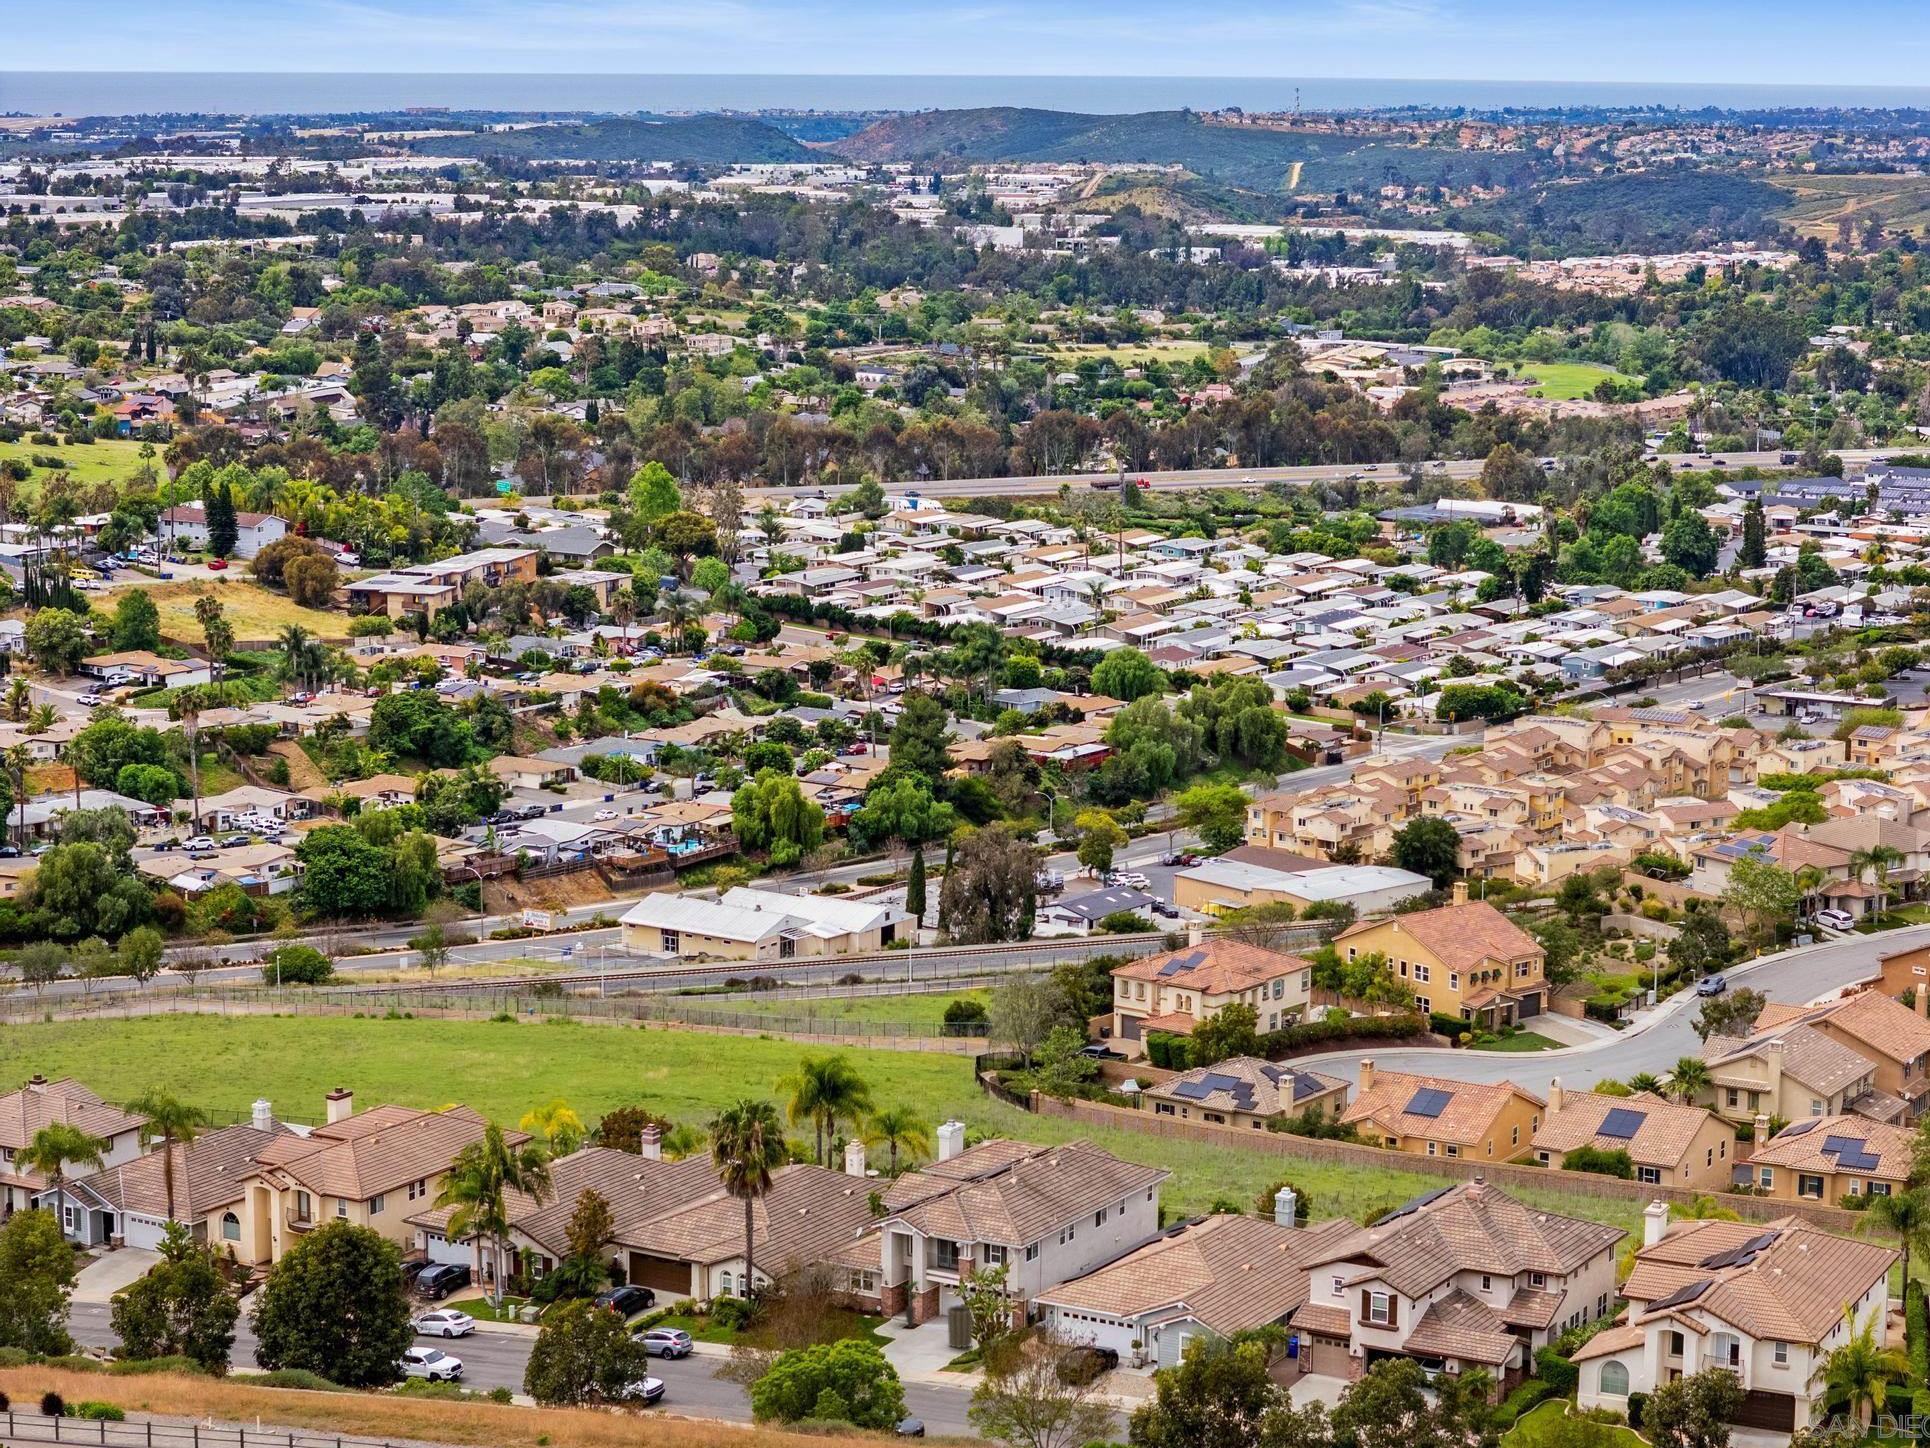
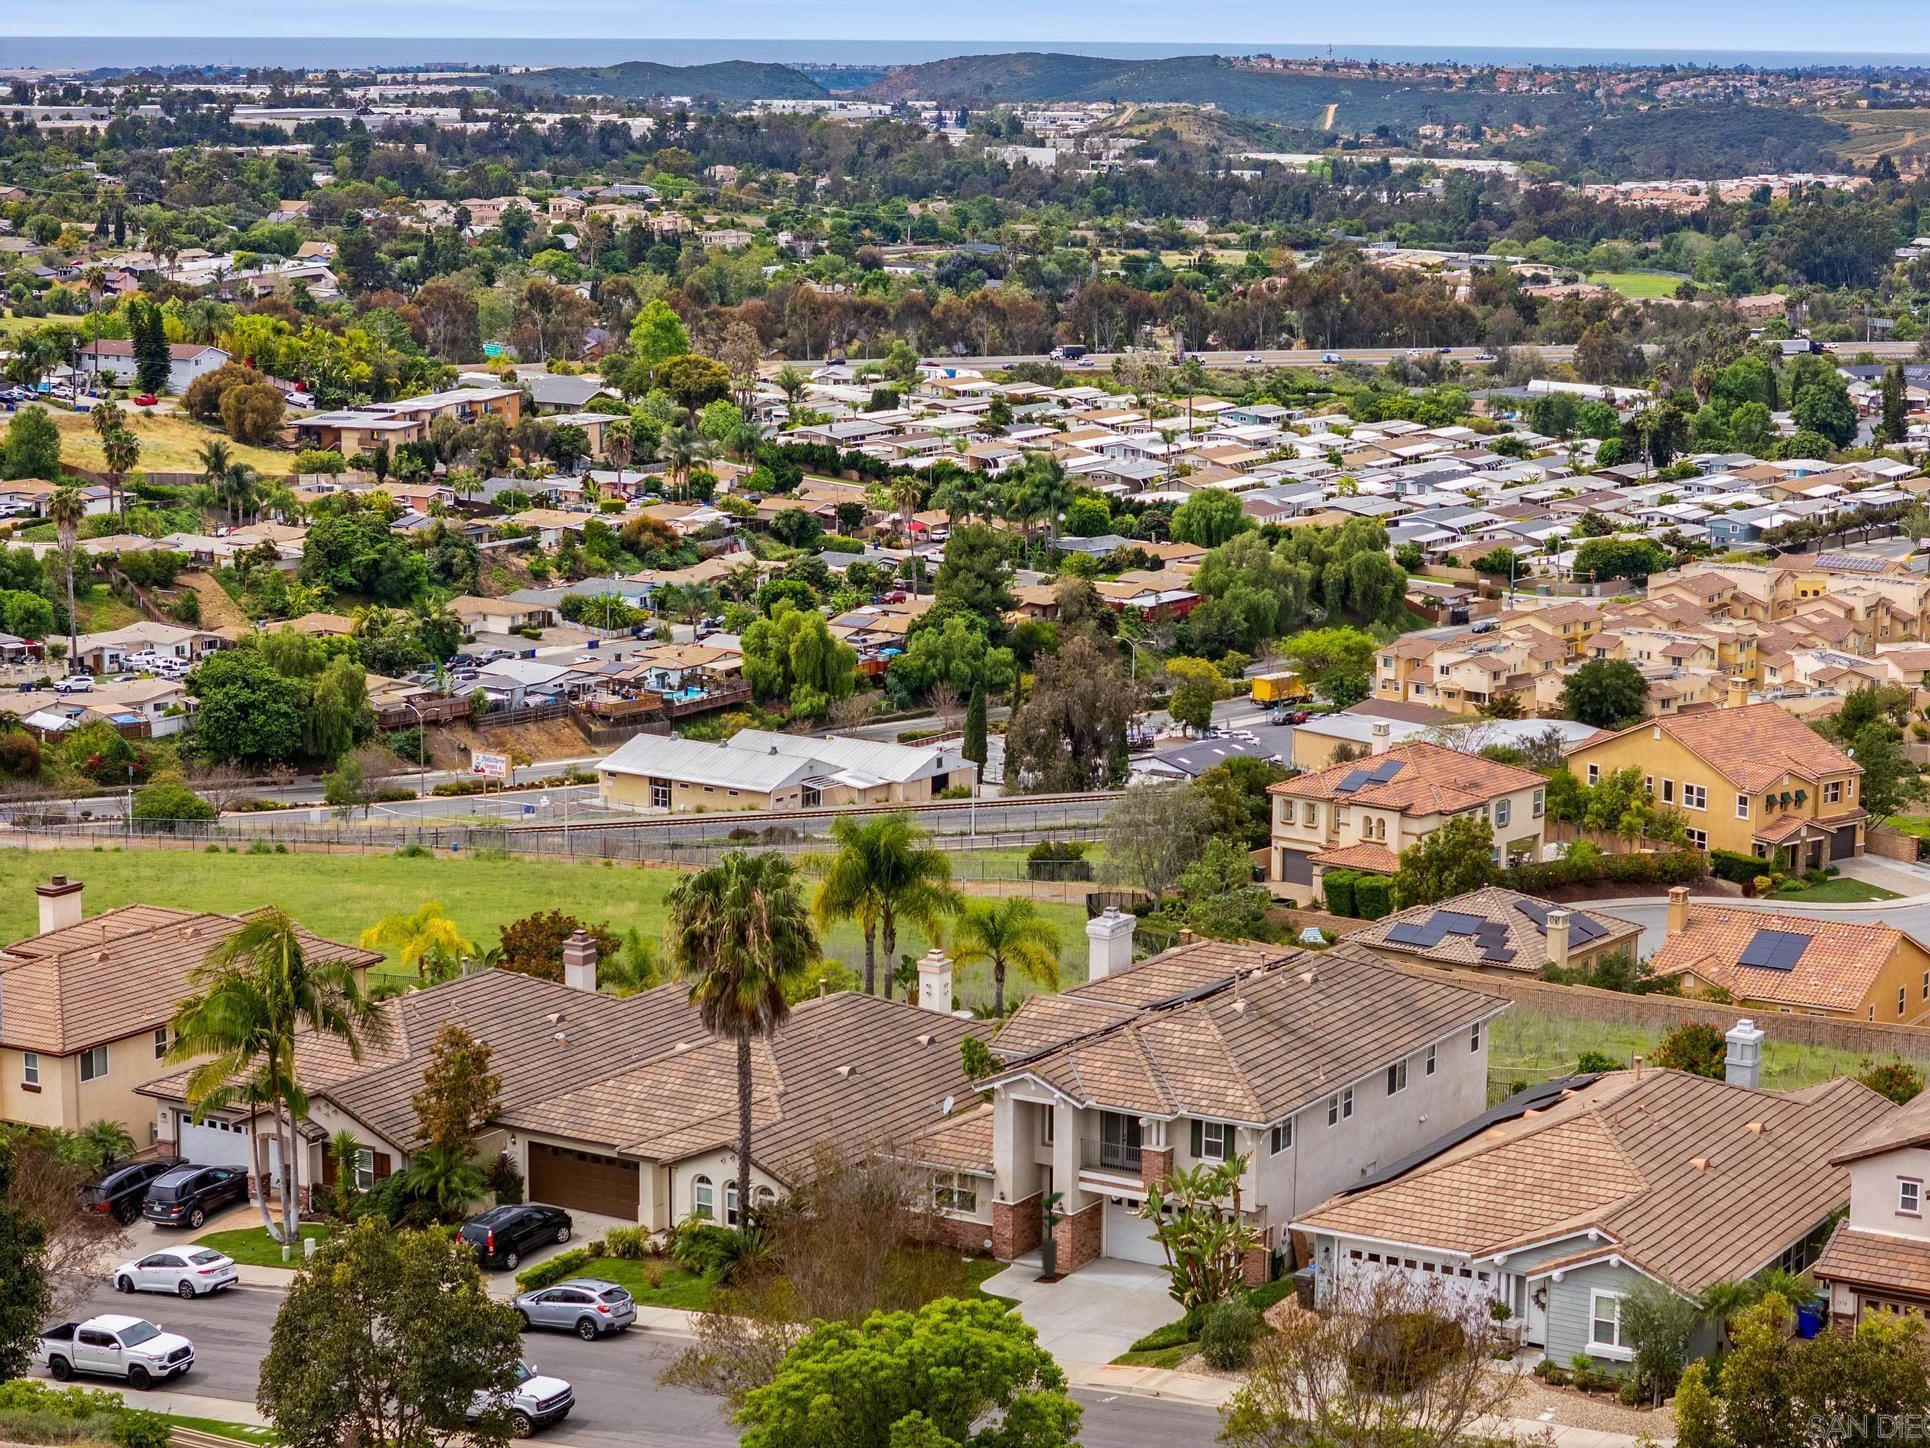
trash can: present [947,1305,974,1348] -> none [1123,1236,1174,1317]

